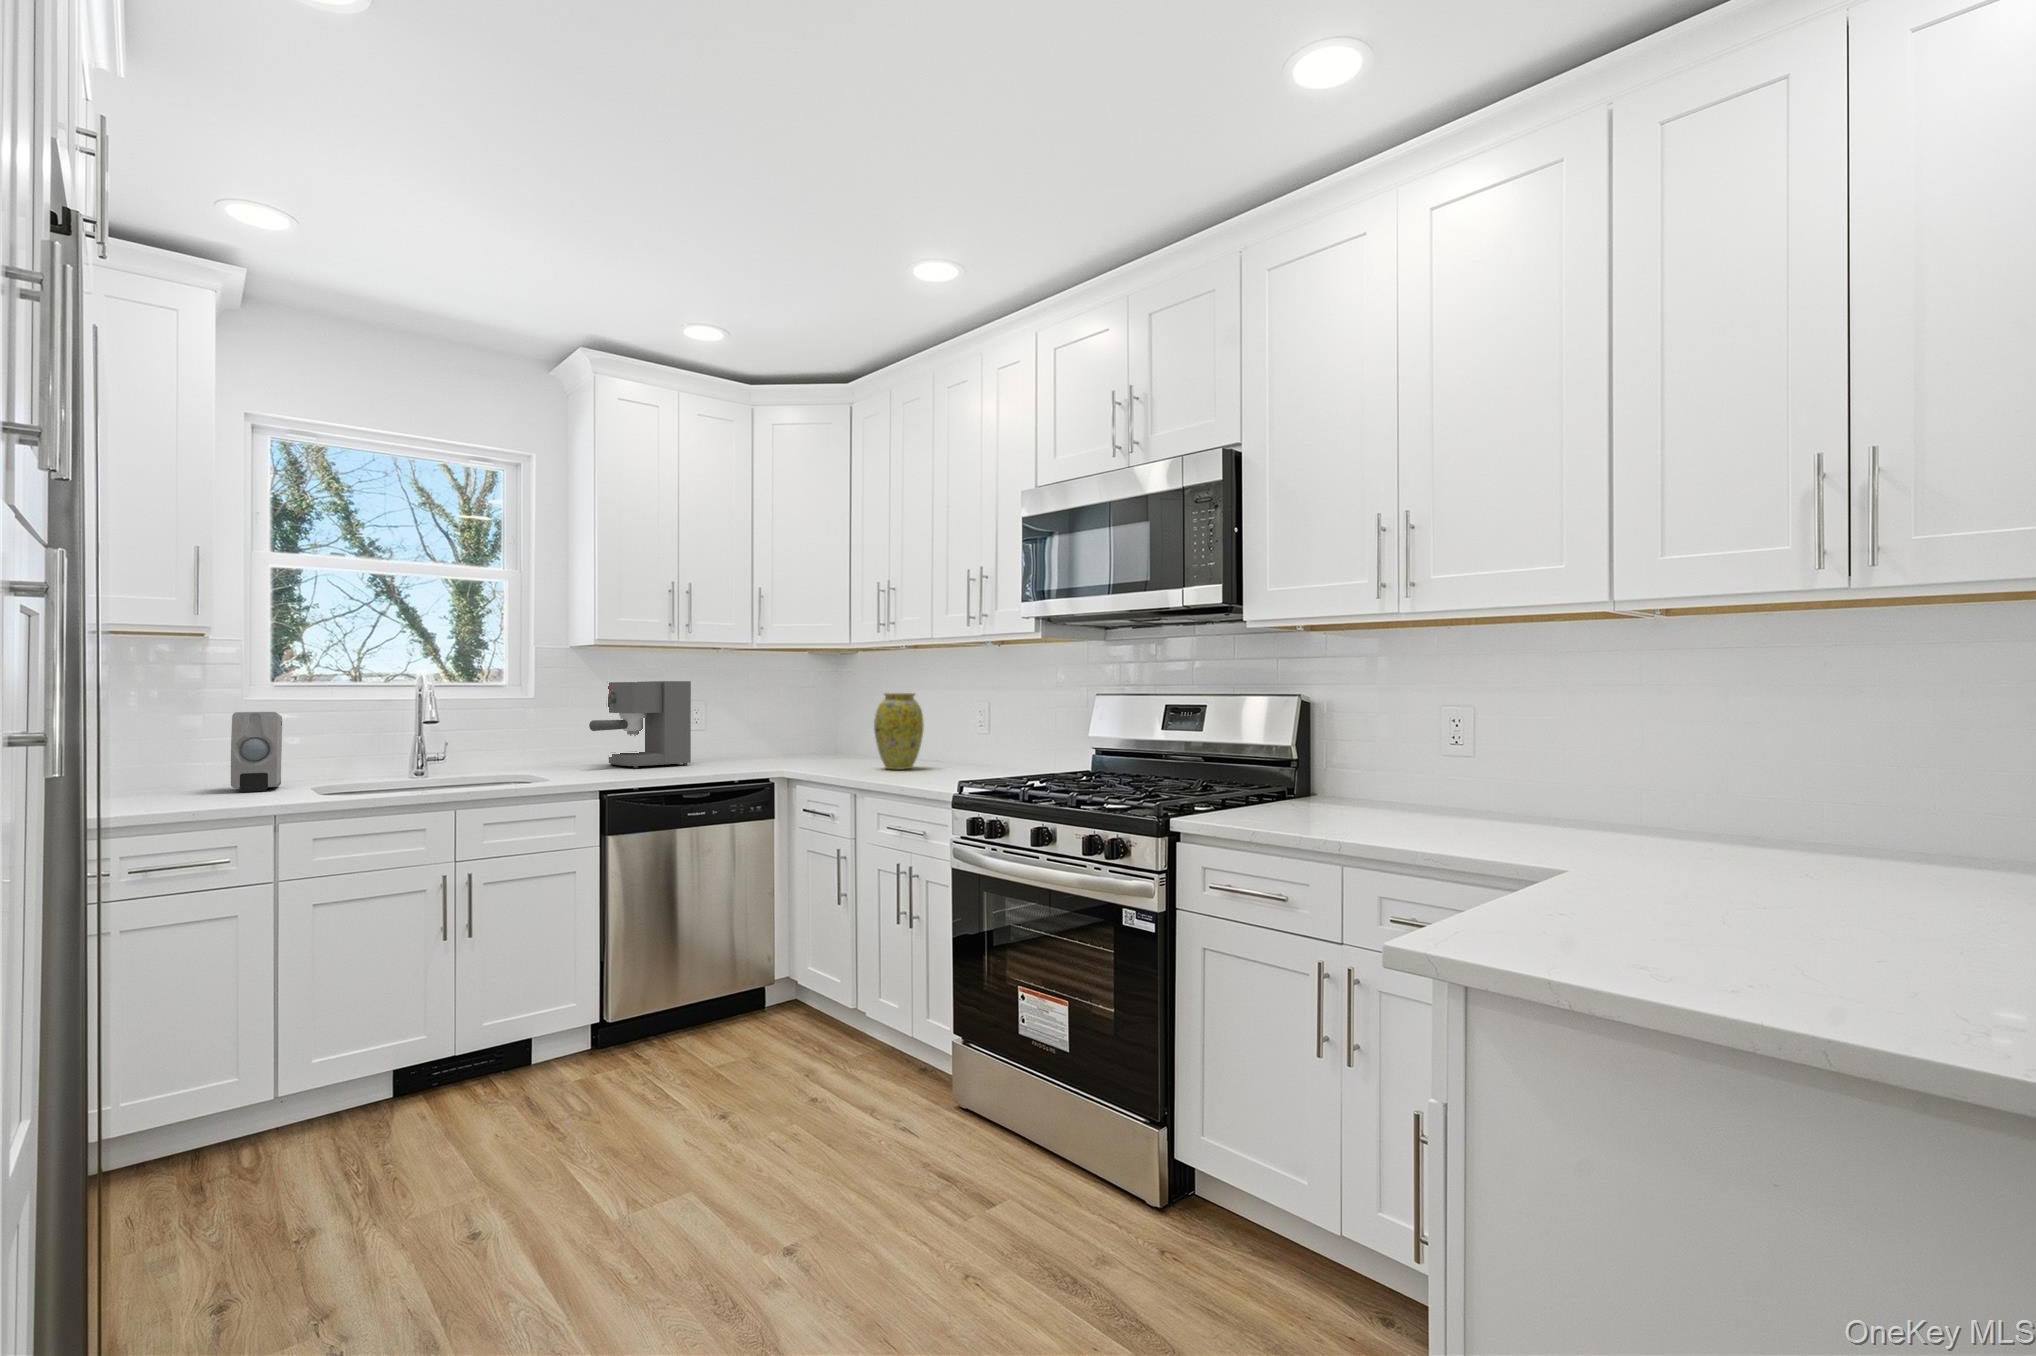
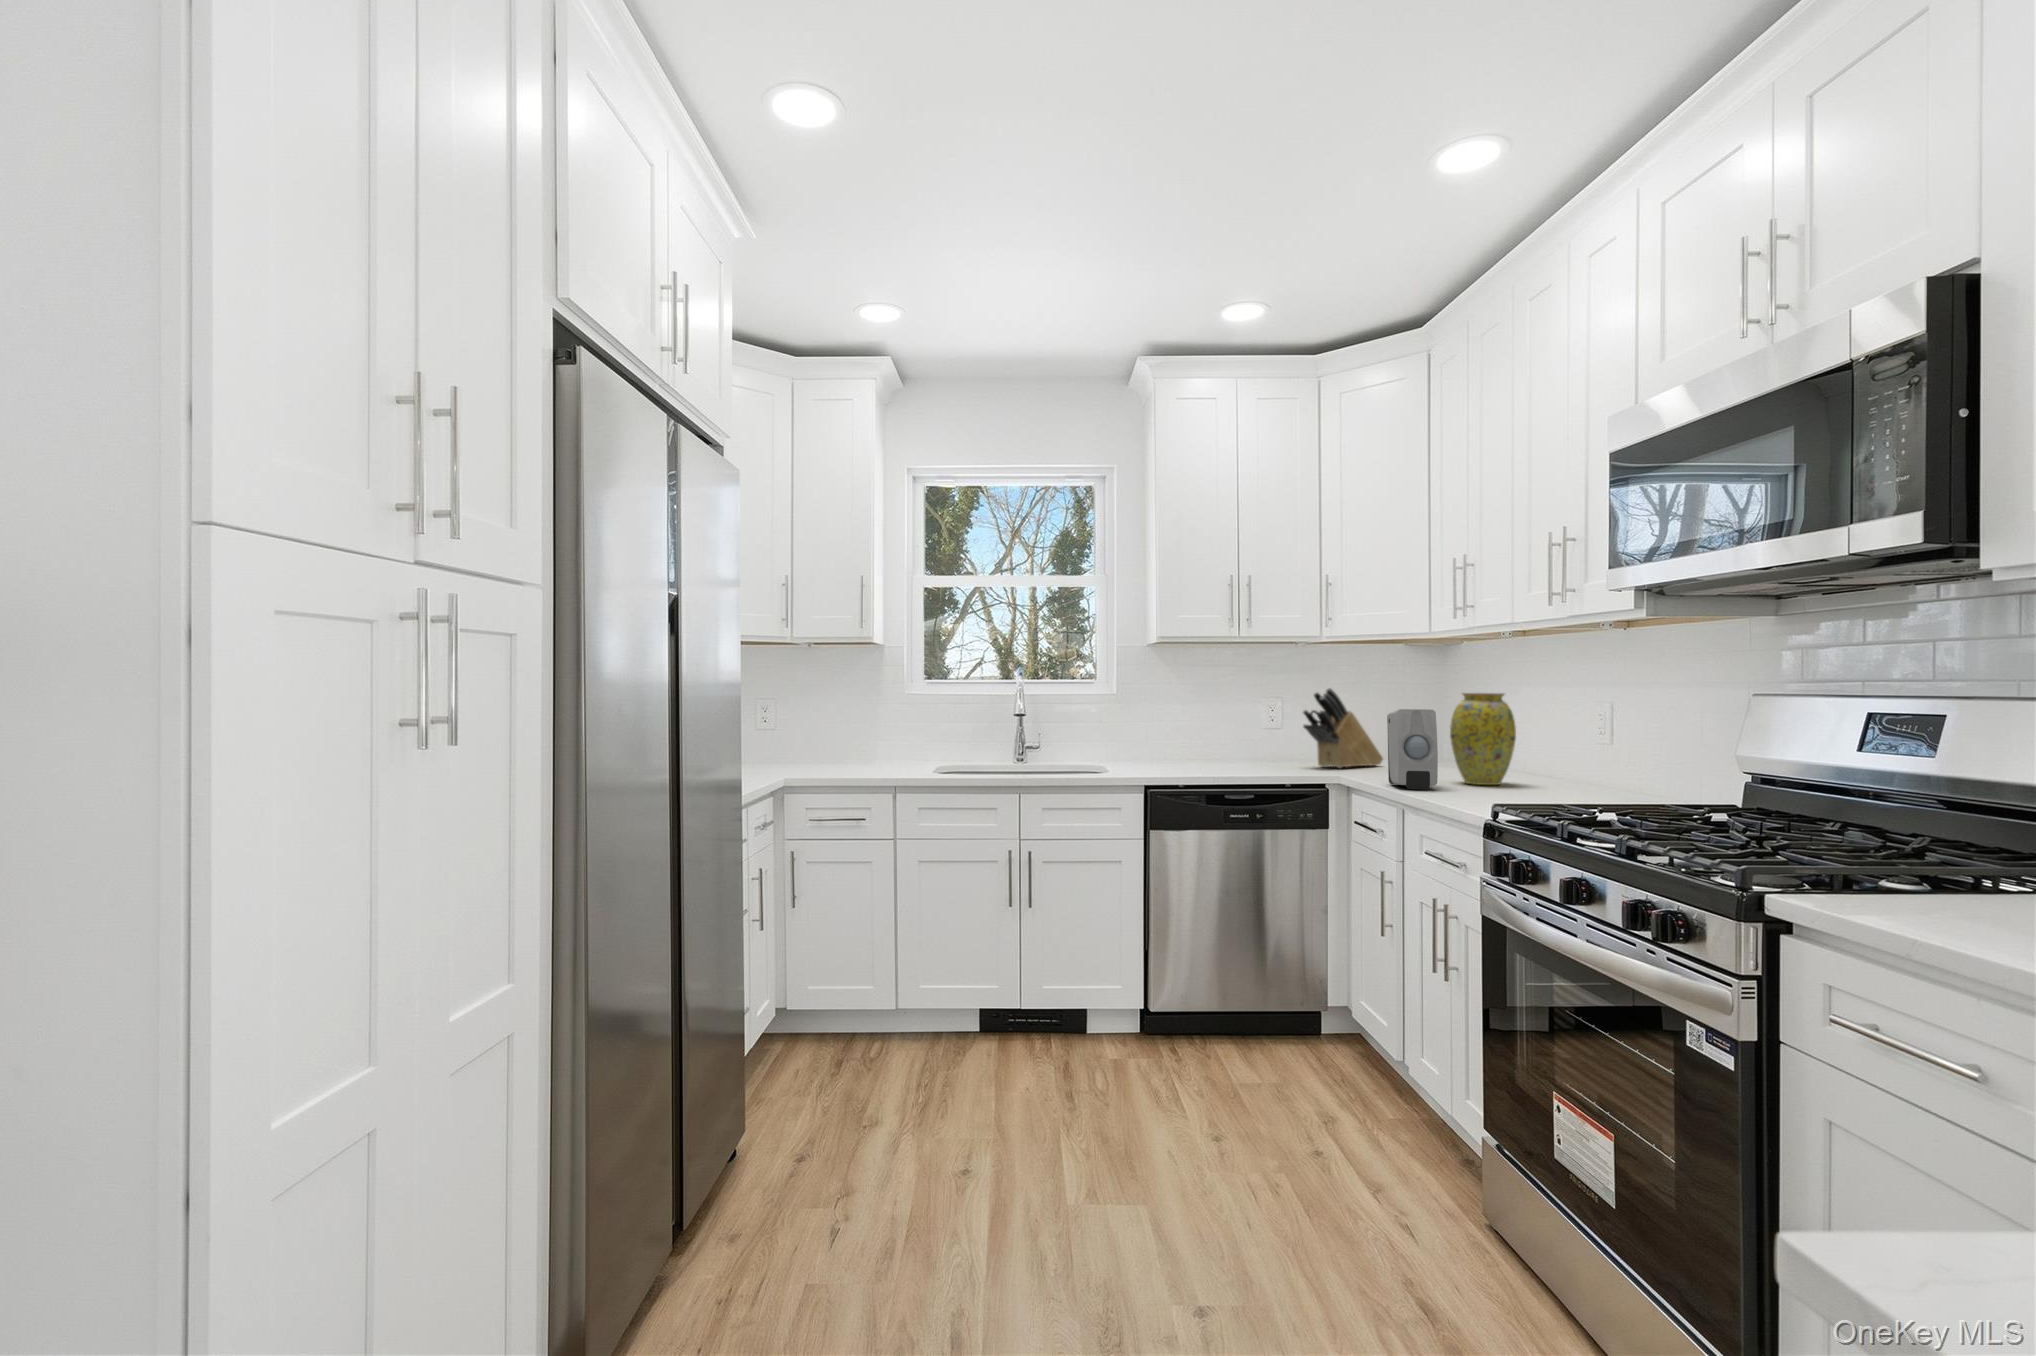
coffee maker: present [589,681,691,768] -> none [1162,678,1260,764]
knife block: none [736,690,801,764] -> present [1303,688,1383,768]
soap dispenser: present [231,712,282,792] -> present [1387,709,1438,790]

